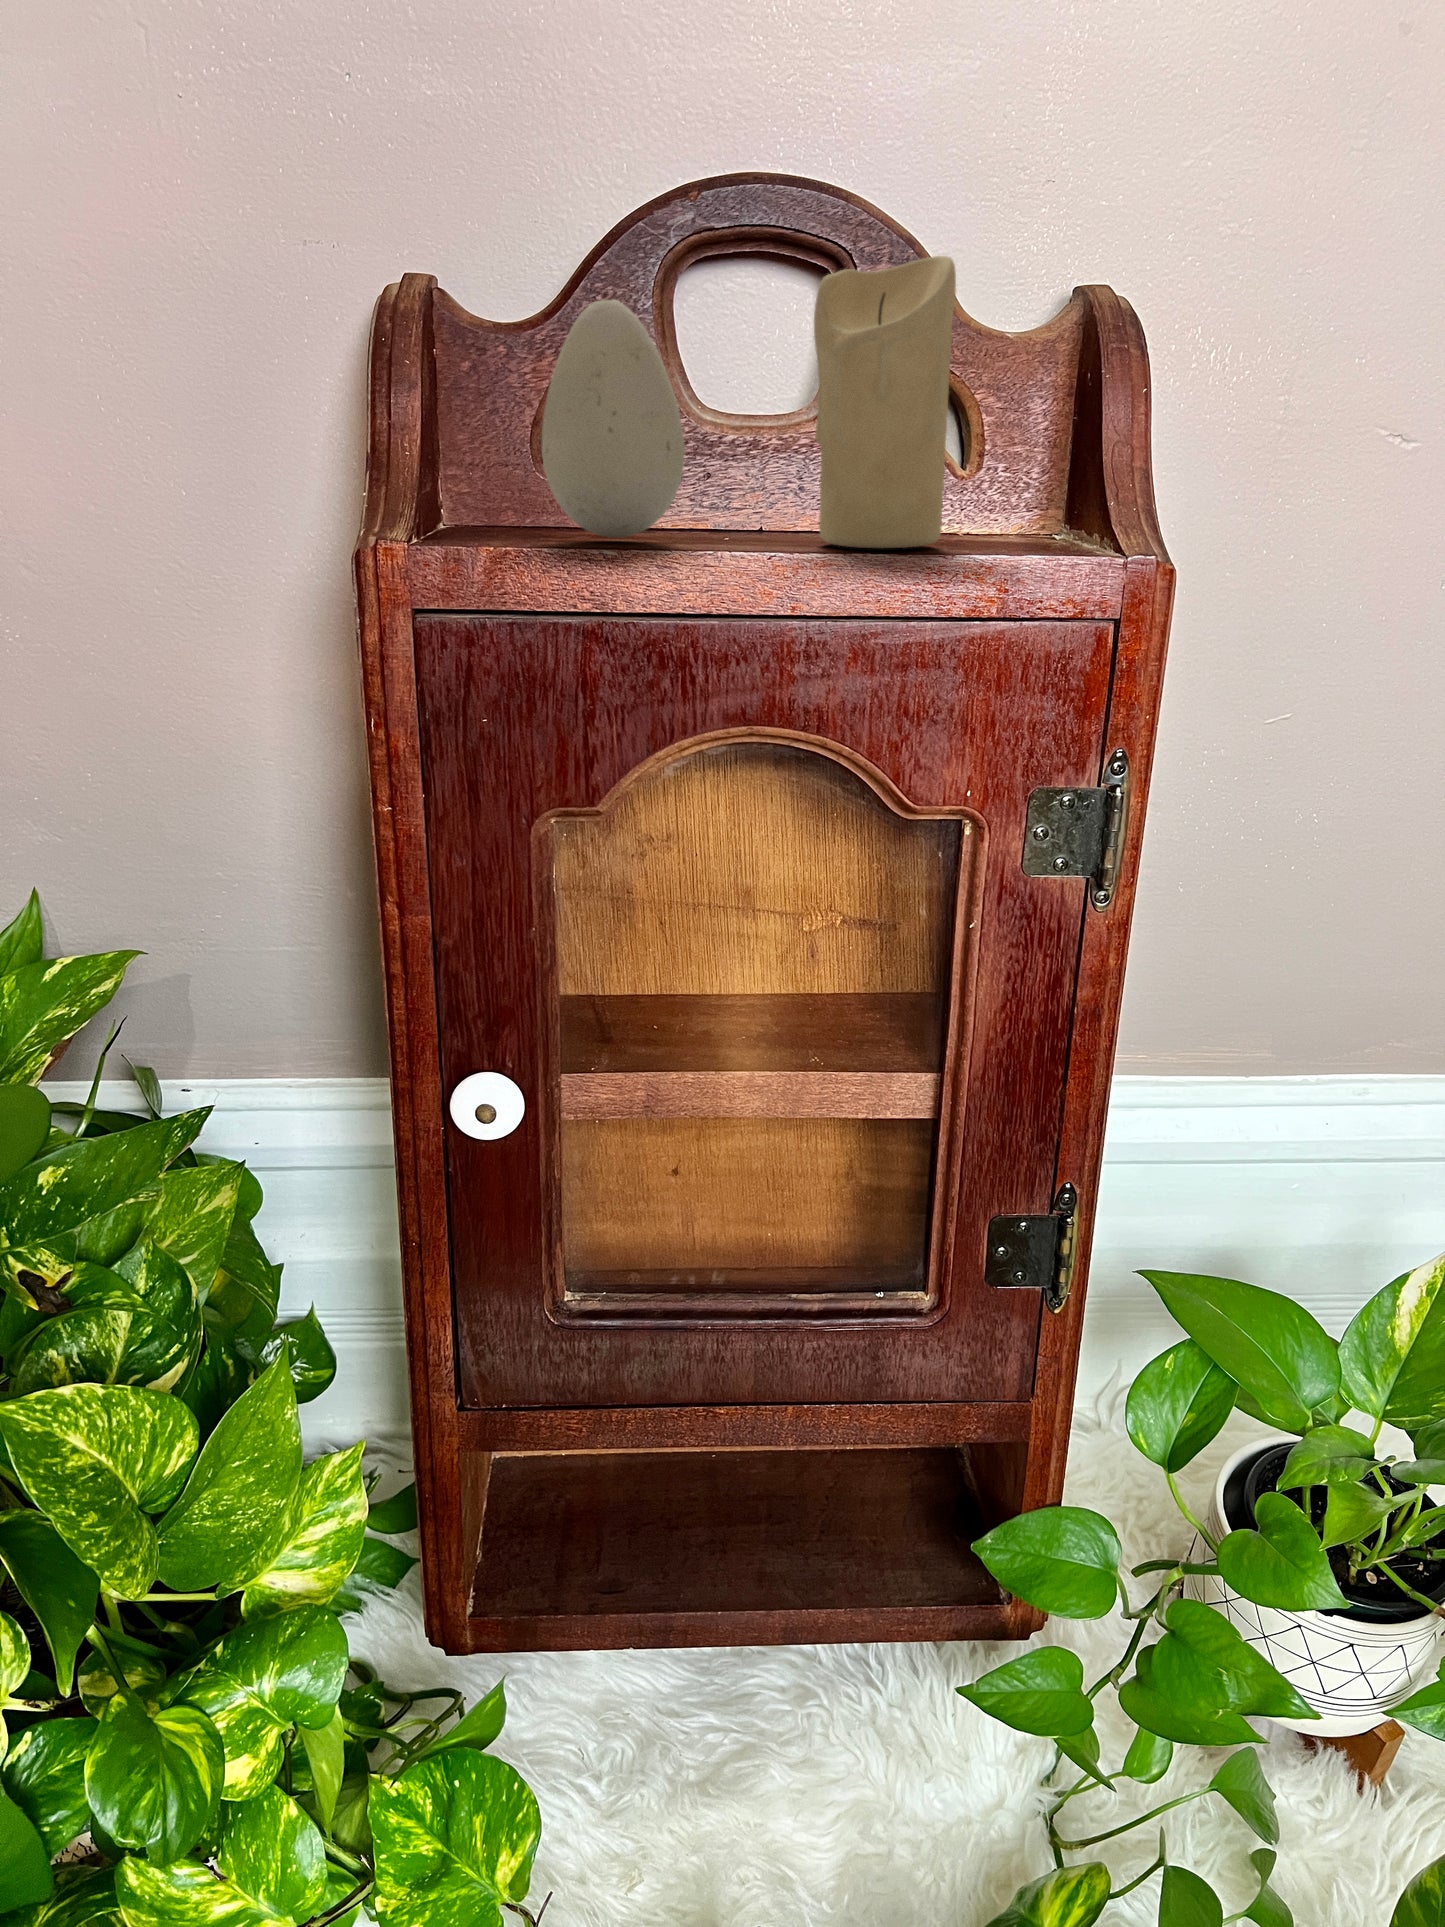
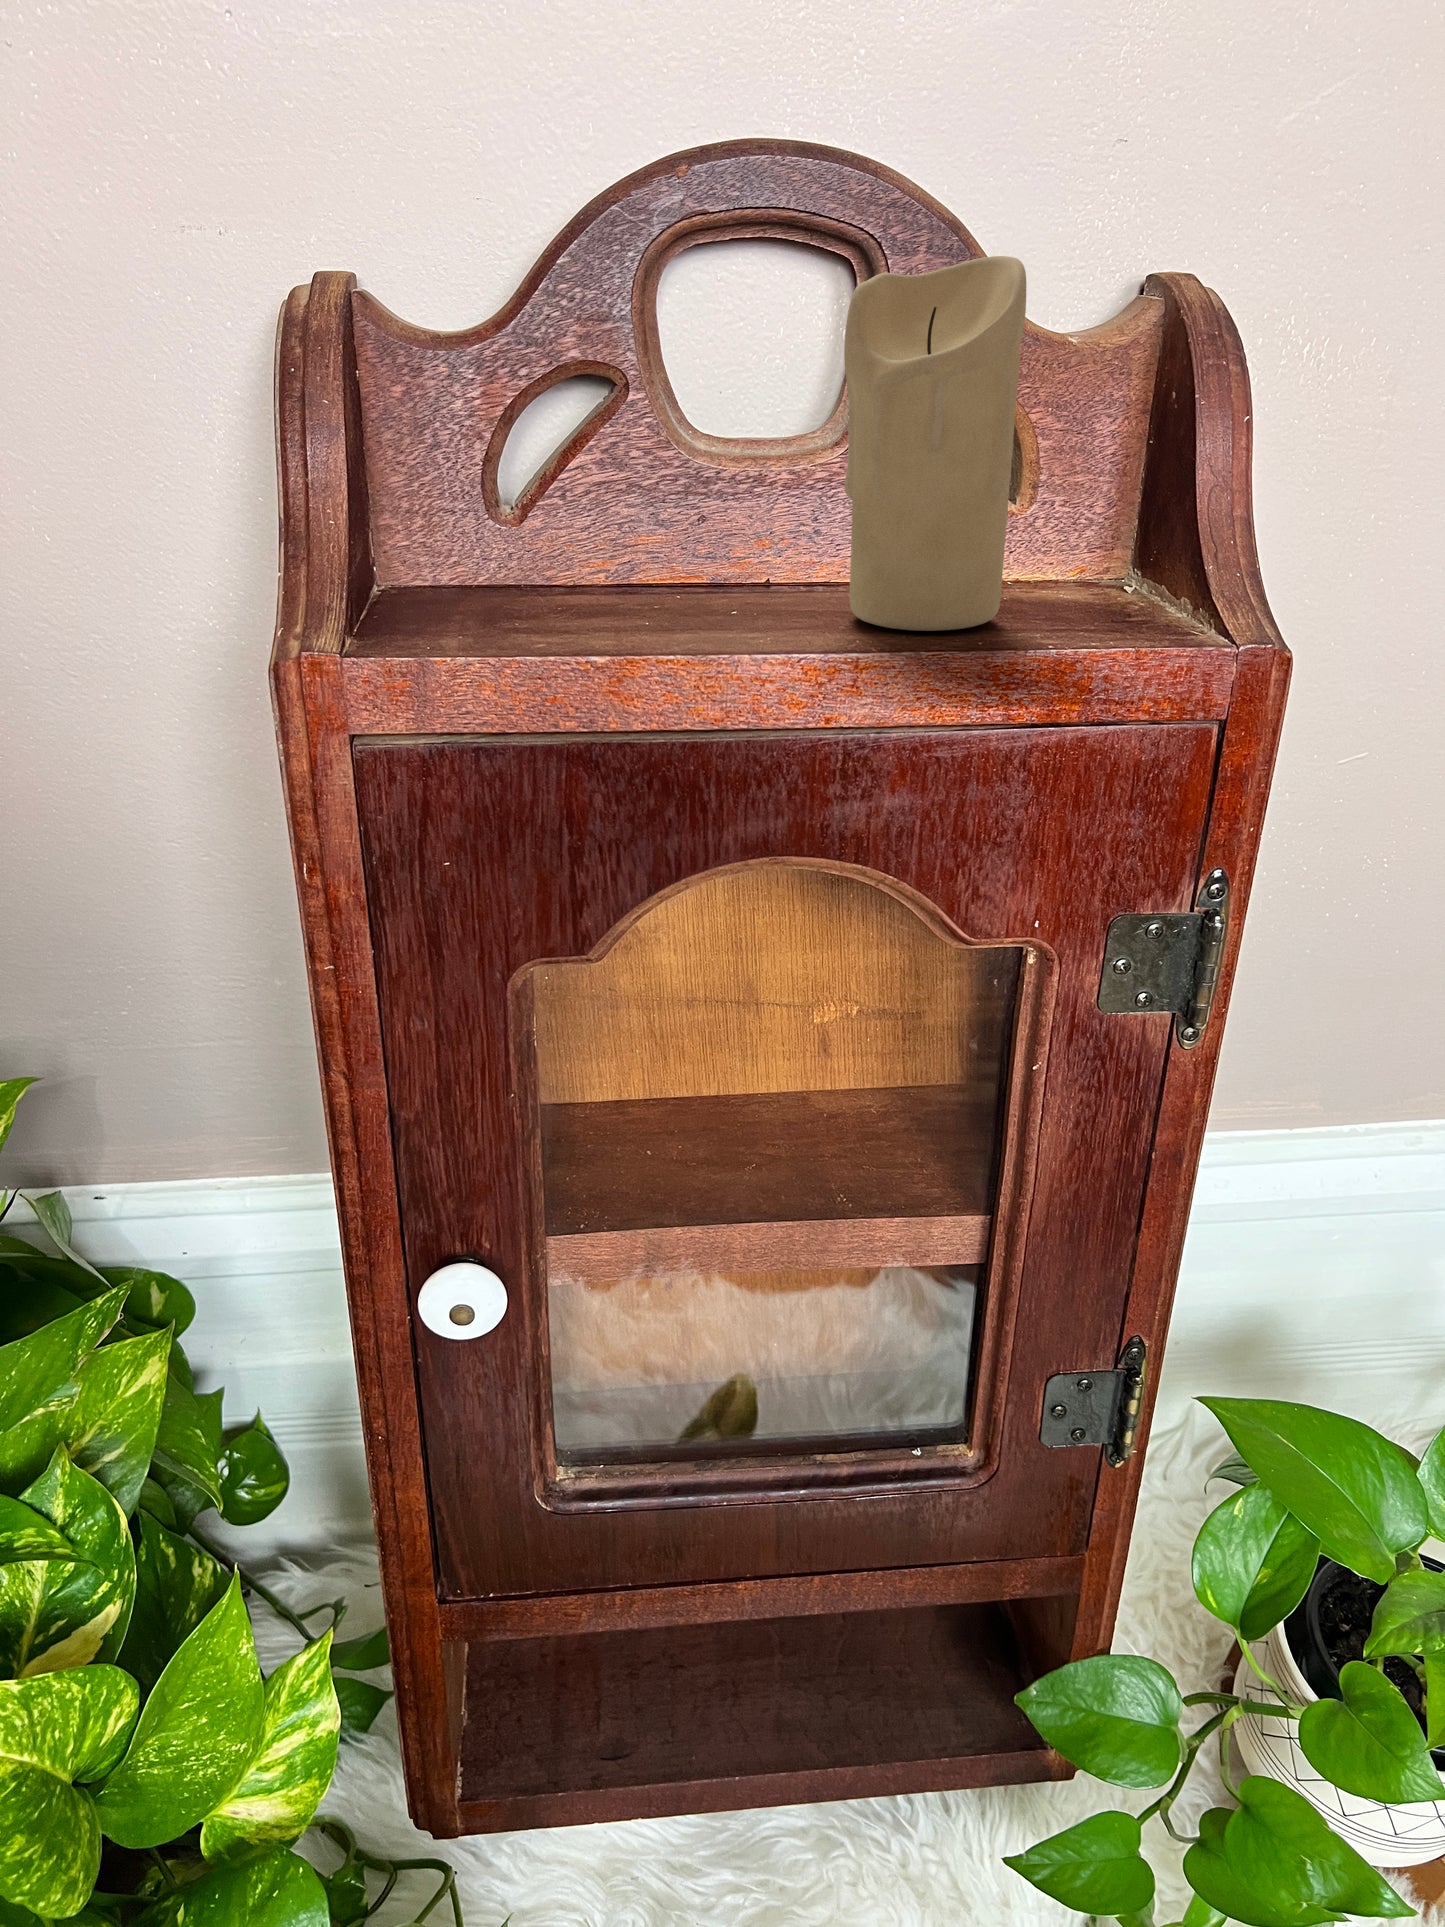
decorative egg: present [542,299,685,538] -> none [503,320,683,618]

